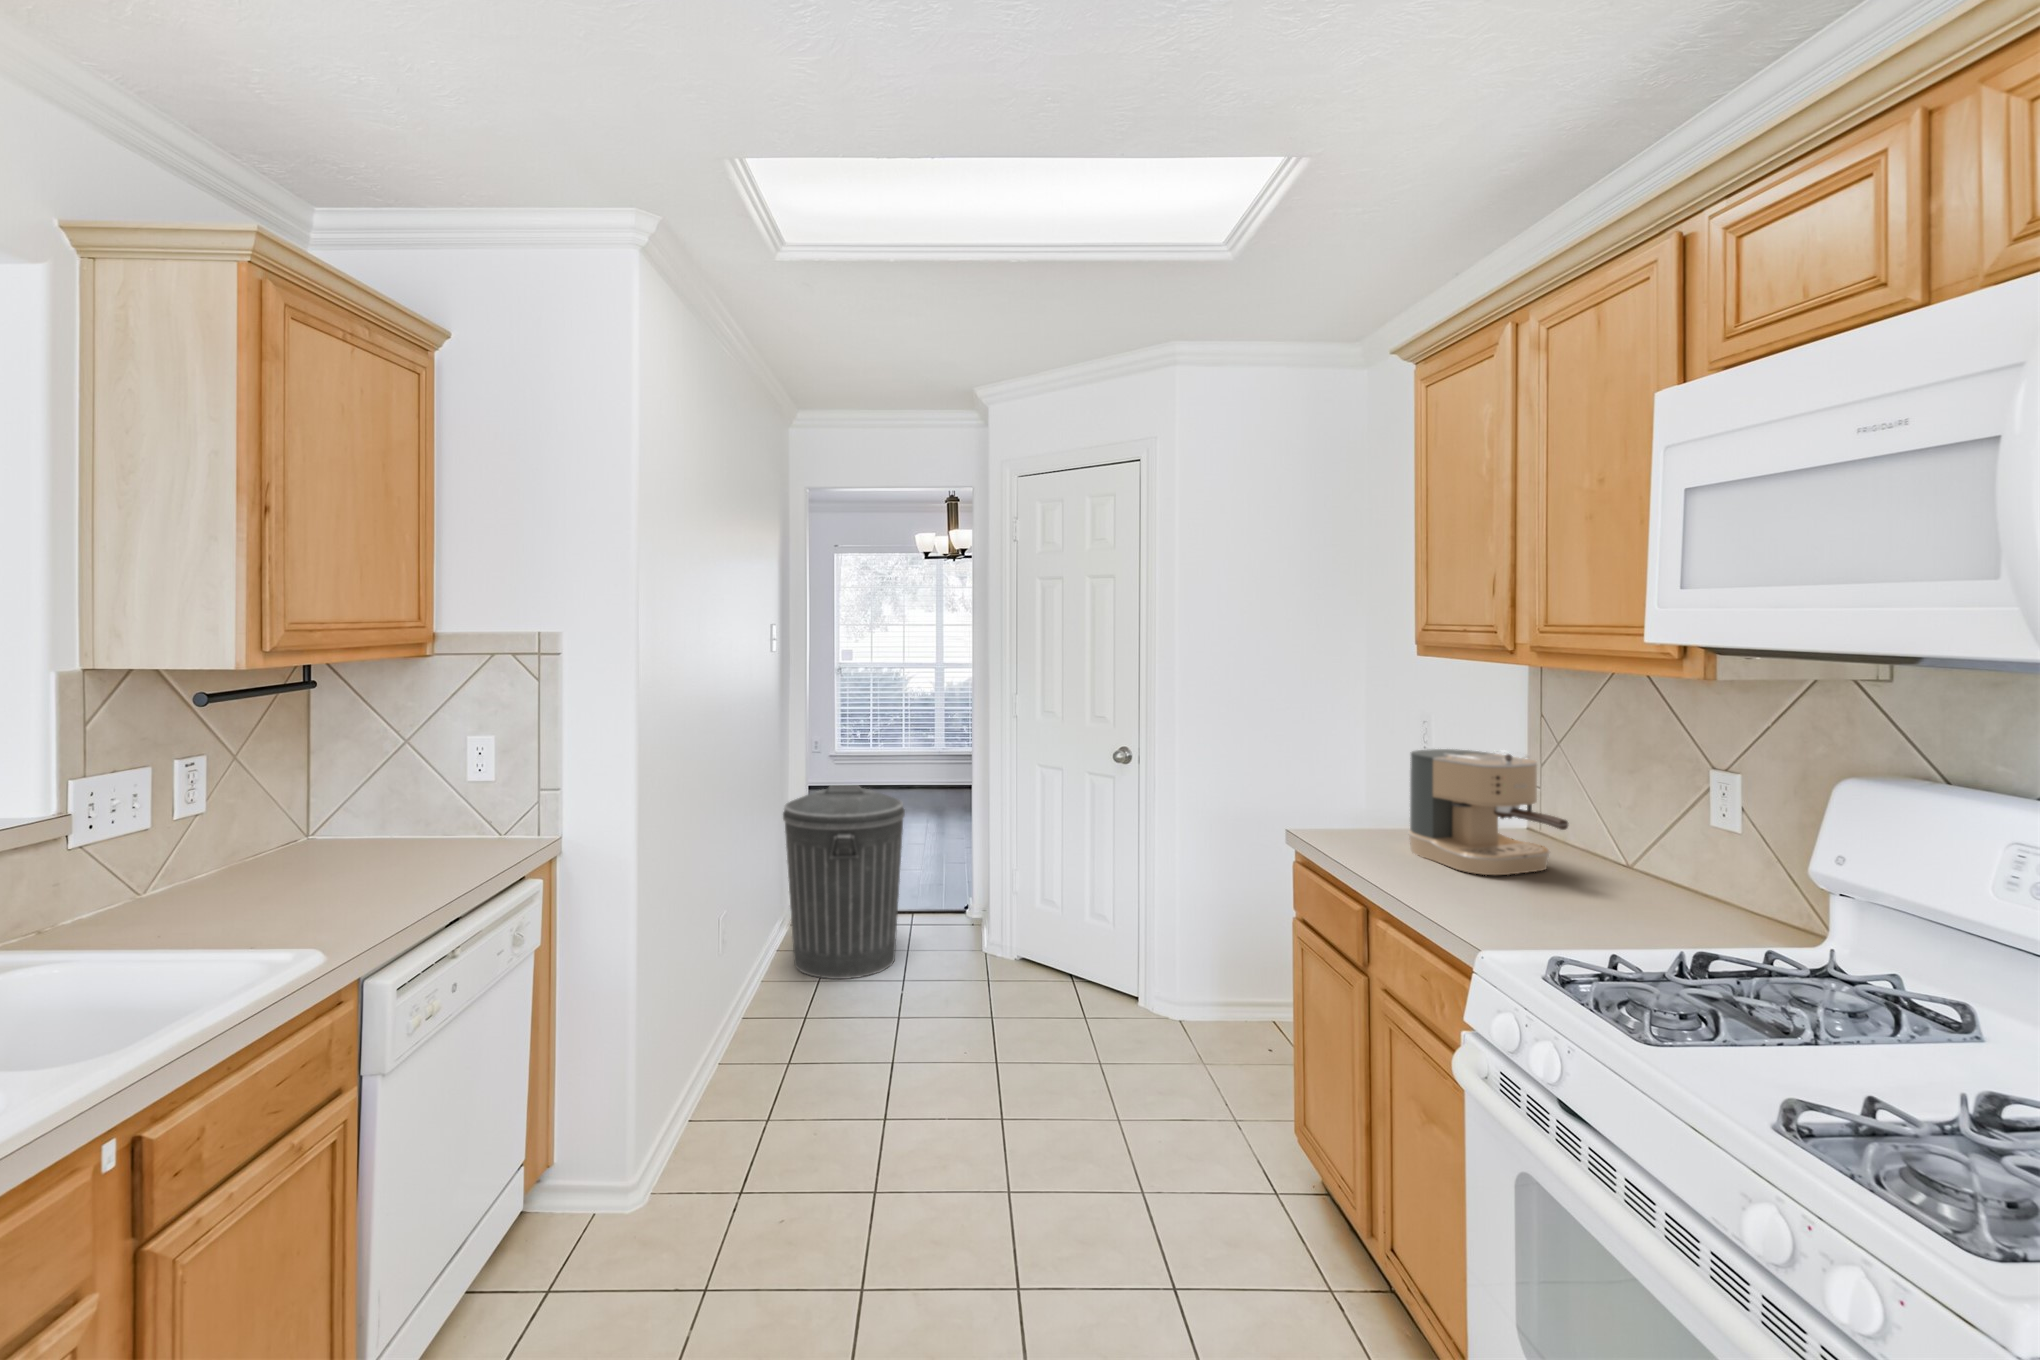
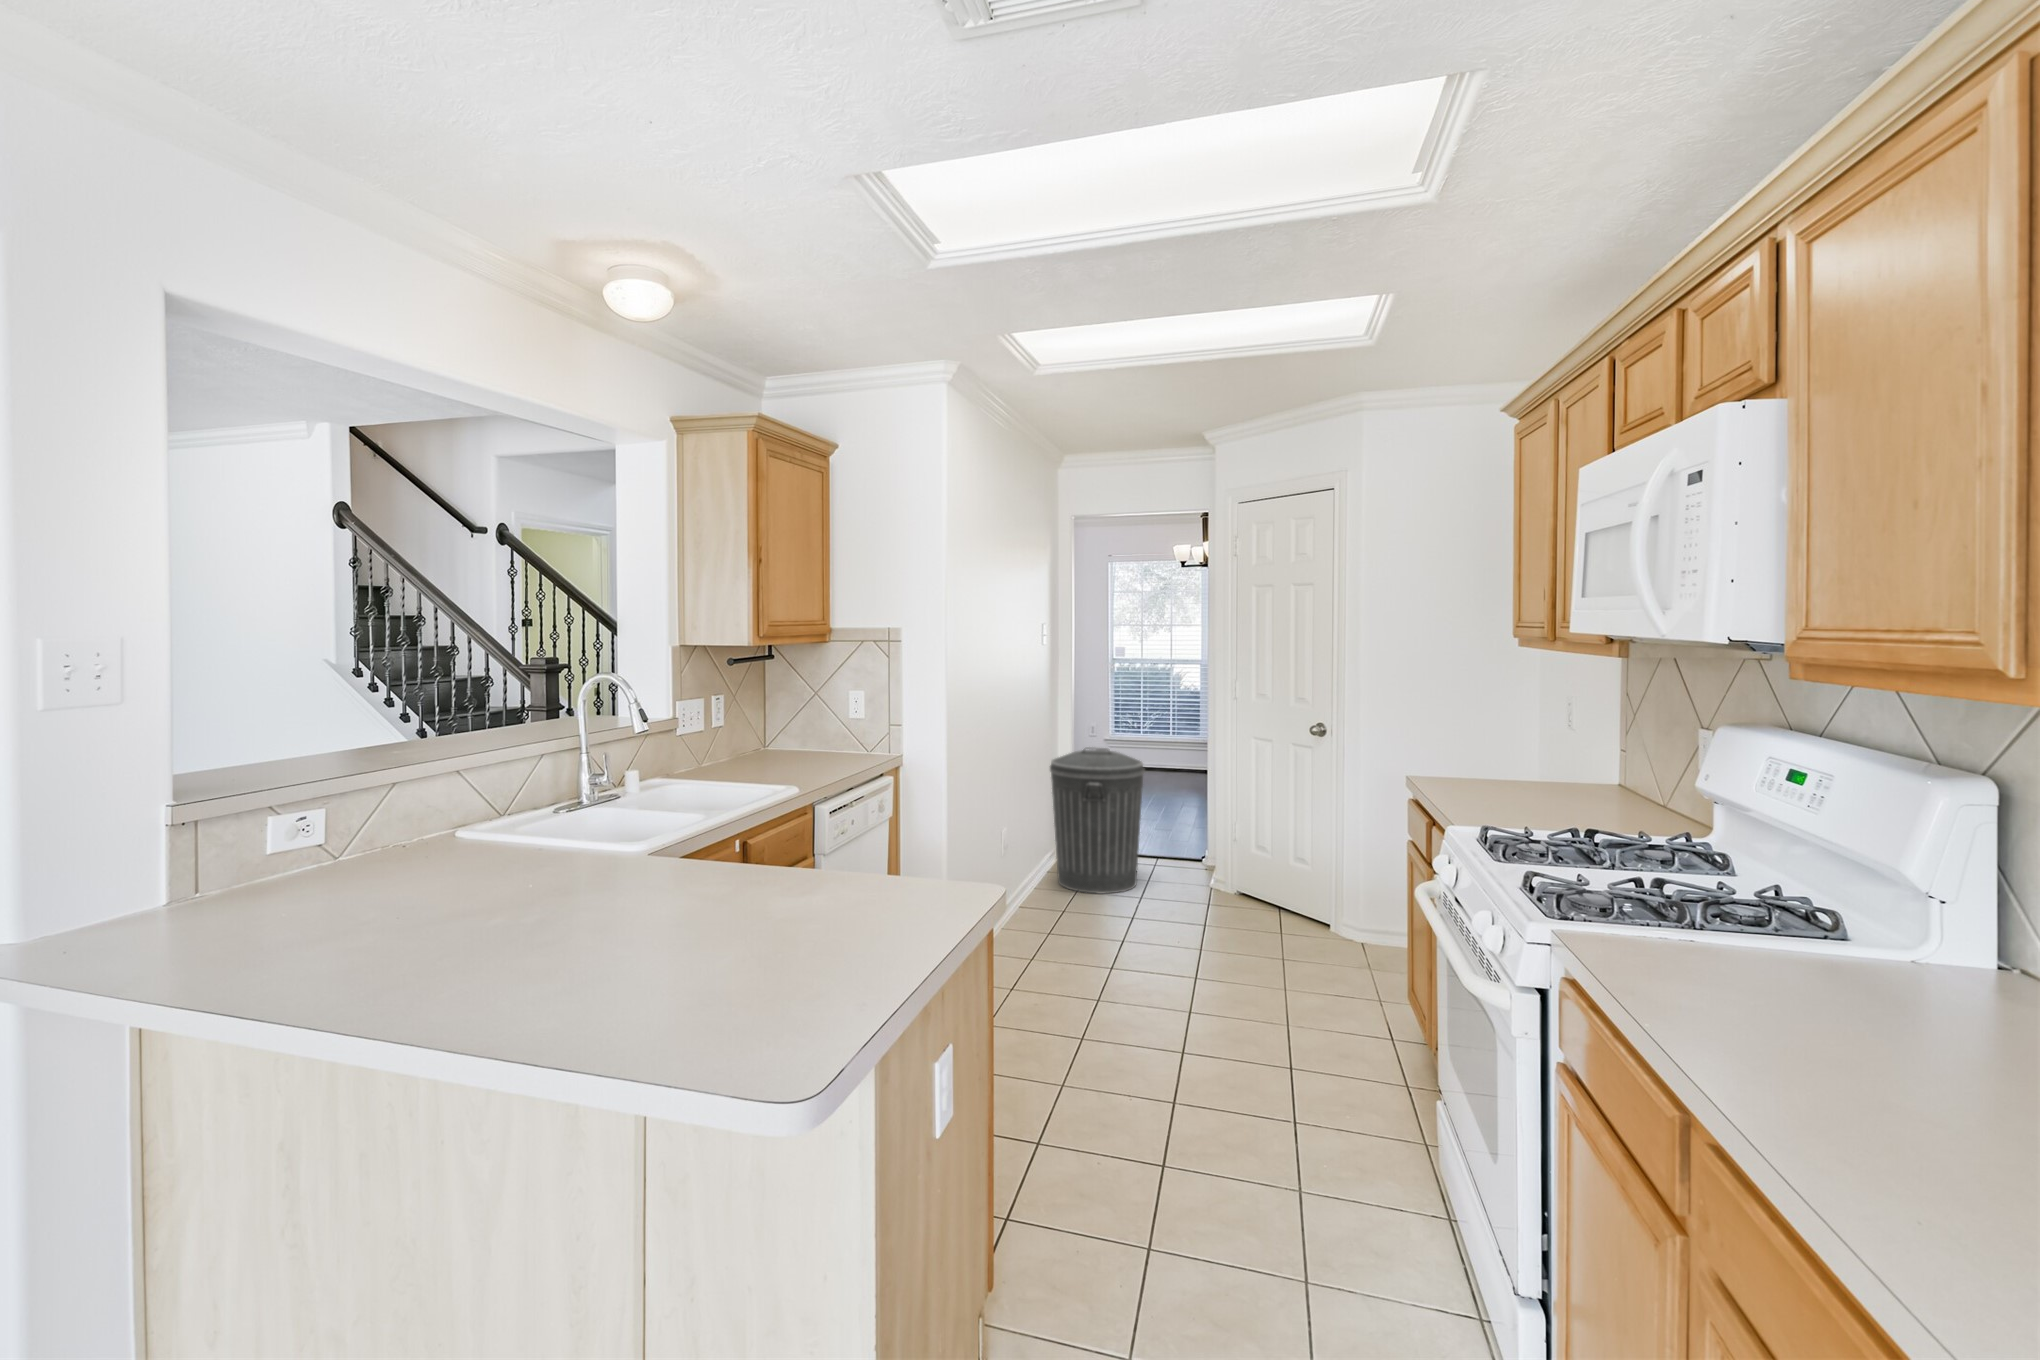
coffee maker: present [1408,749,1568,875] -> none [1477,714,1577,799]

